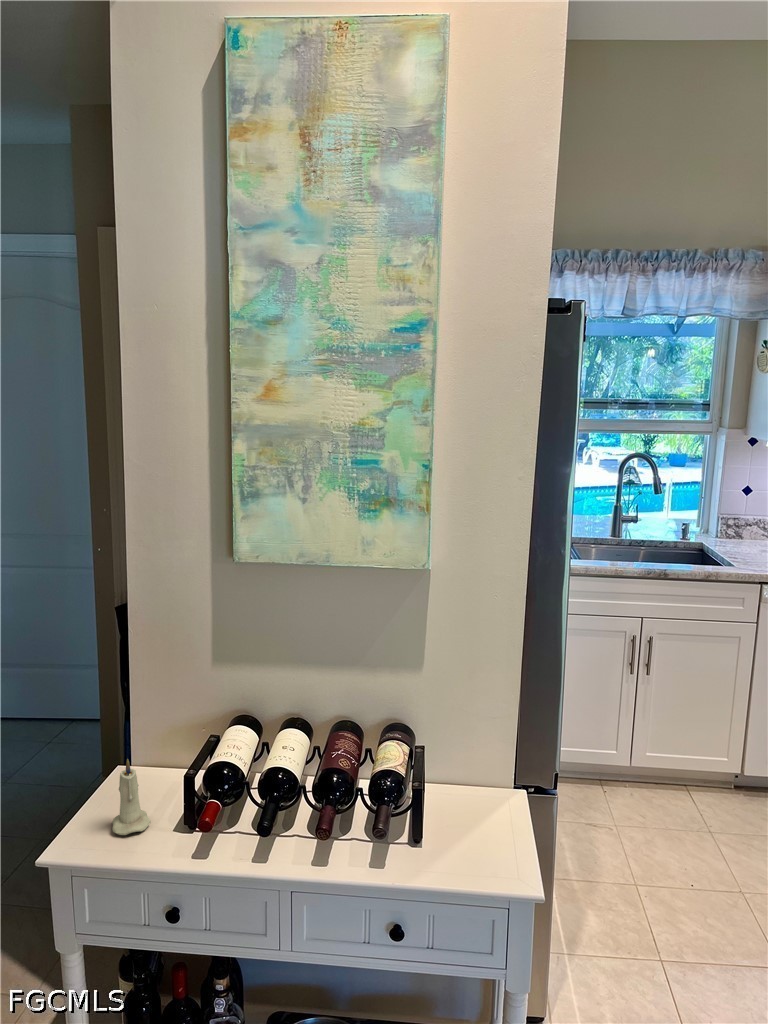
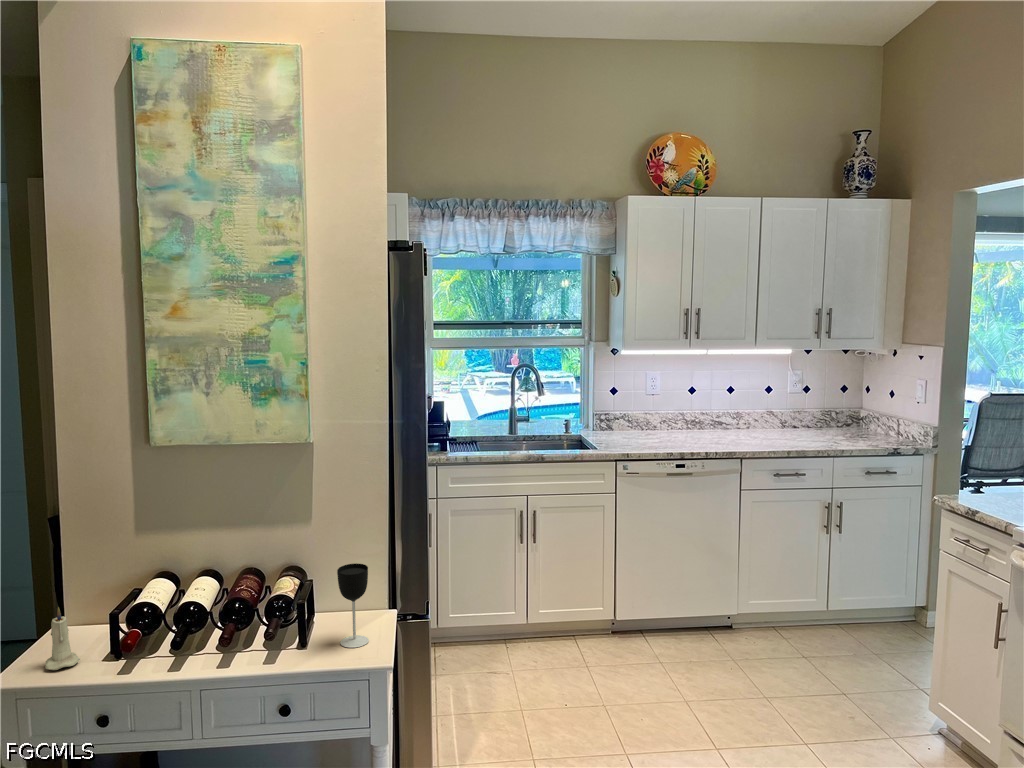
wine glass: none [464,738,507,852] -> present [337,563,369,648]

